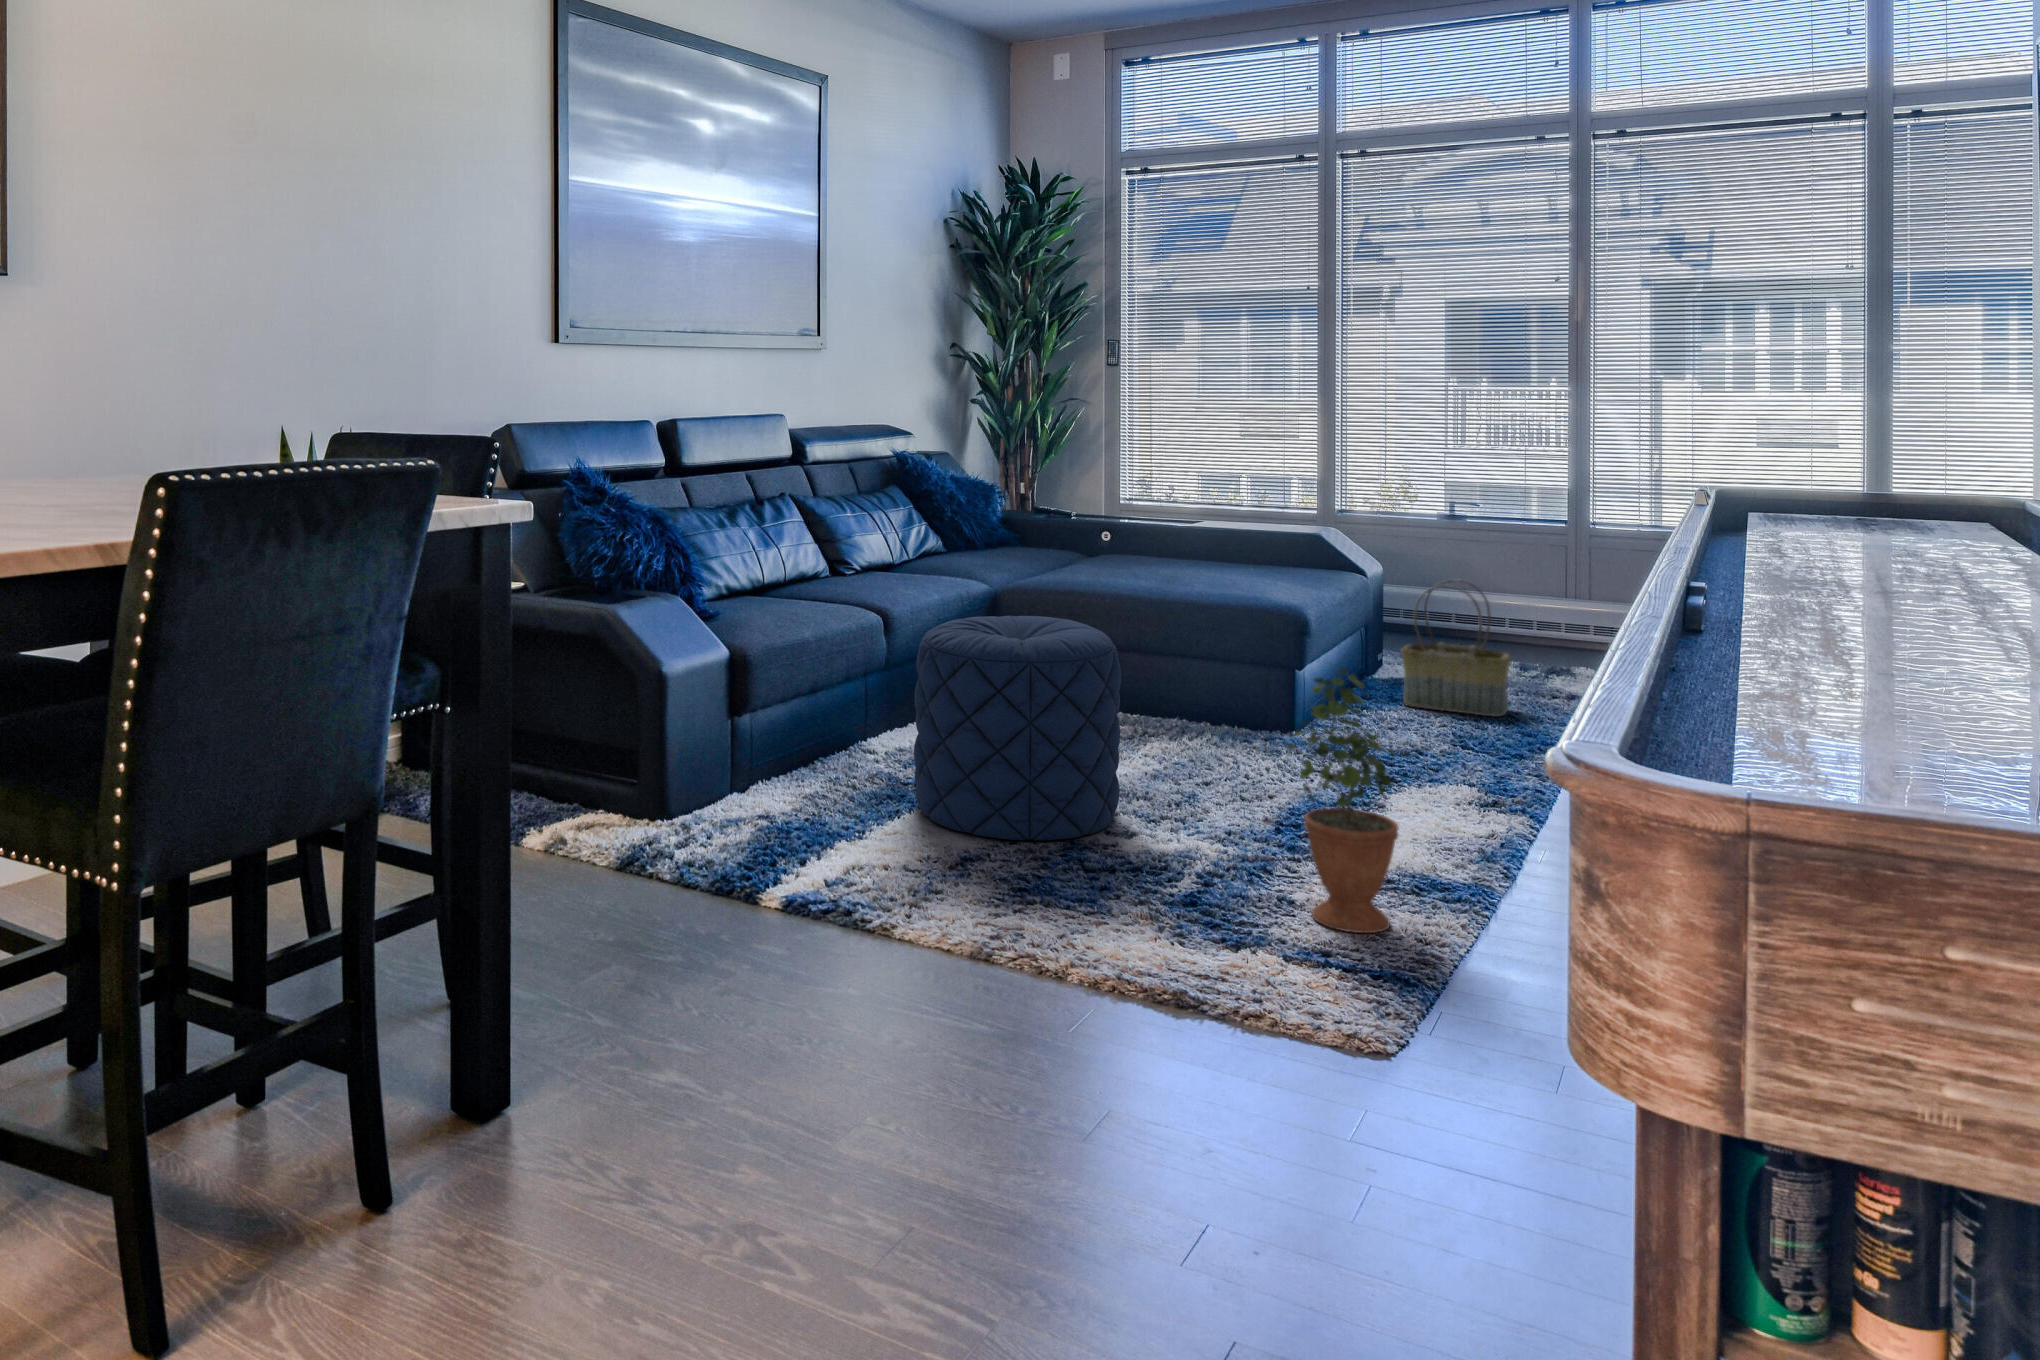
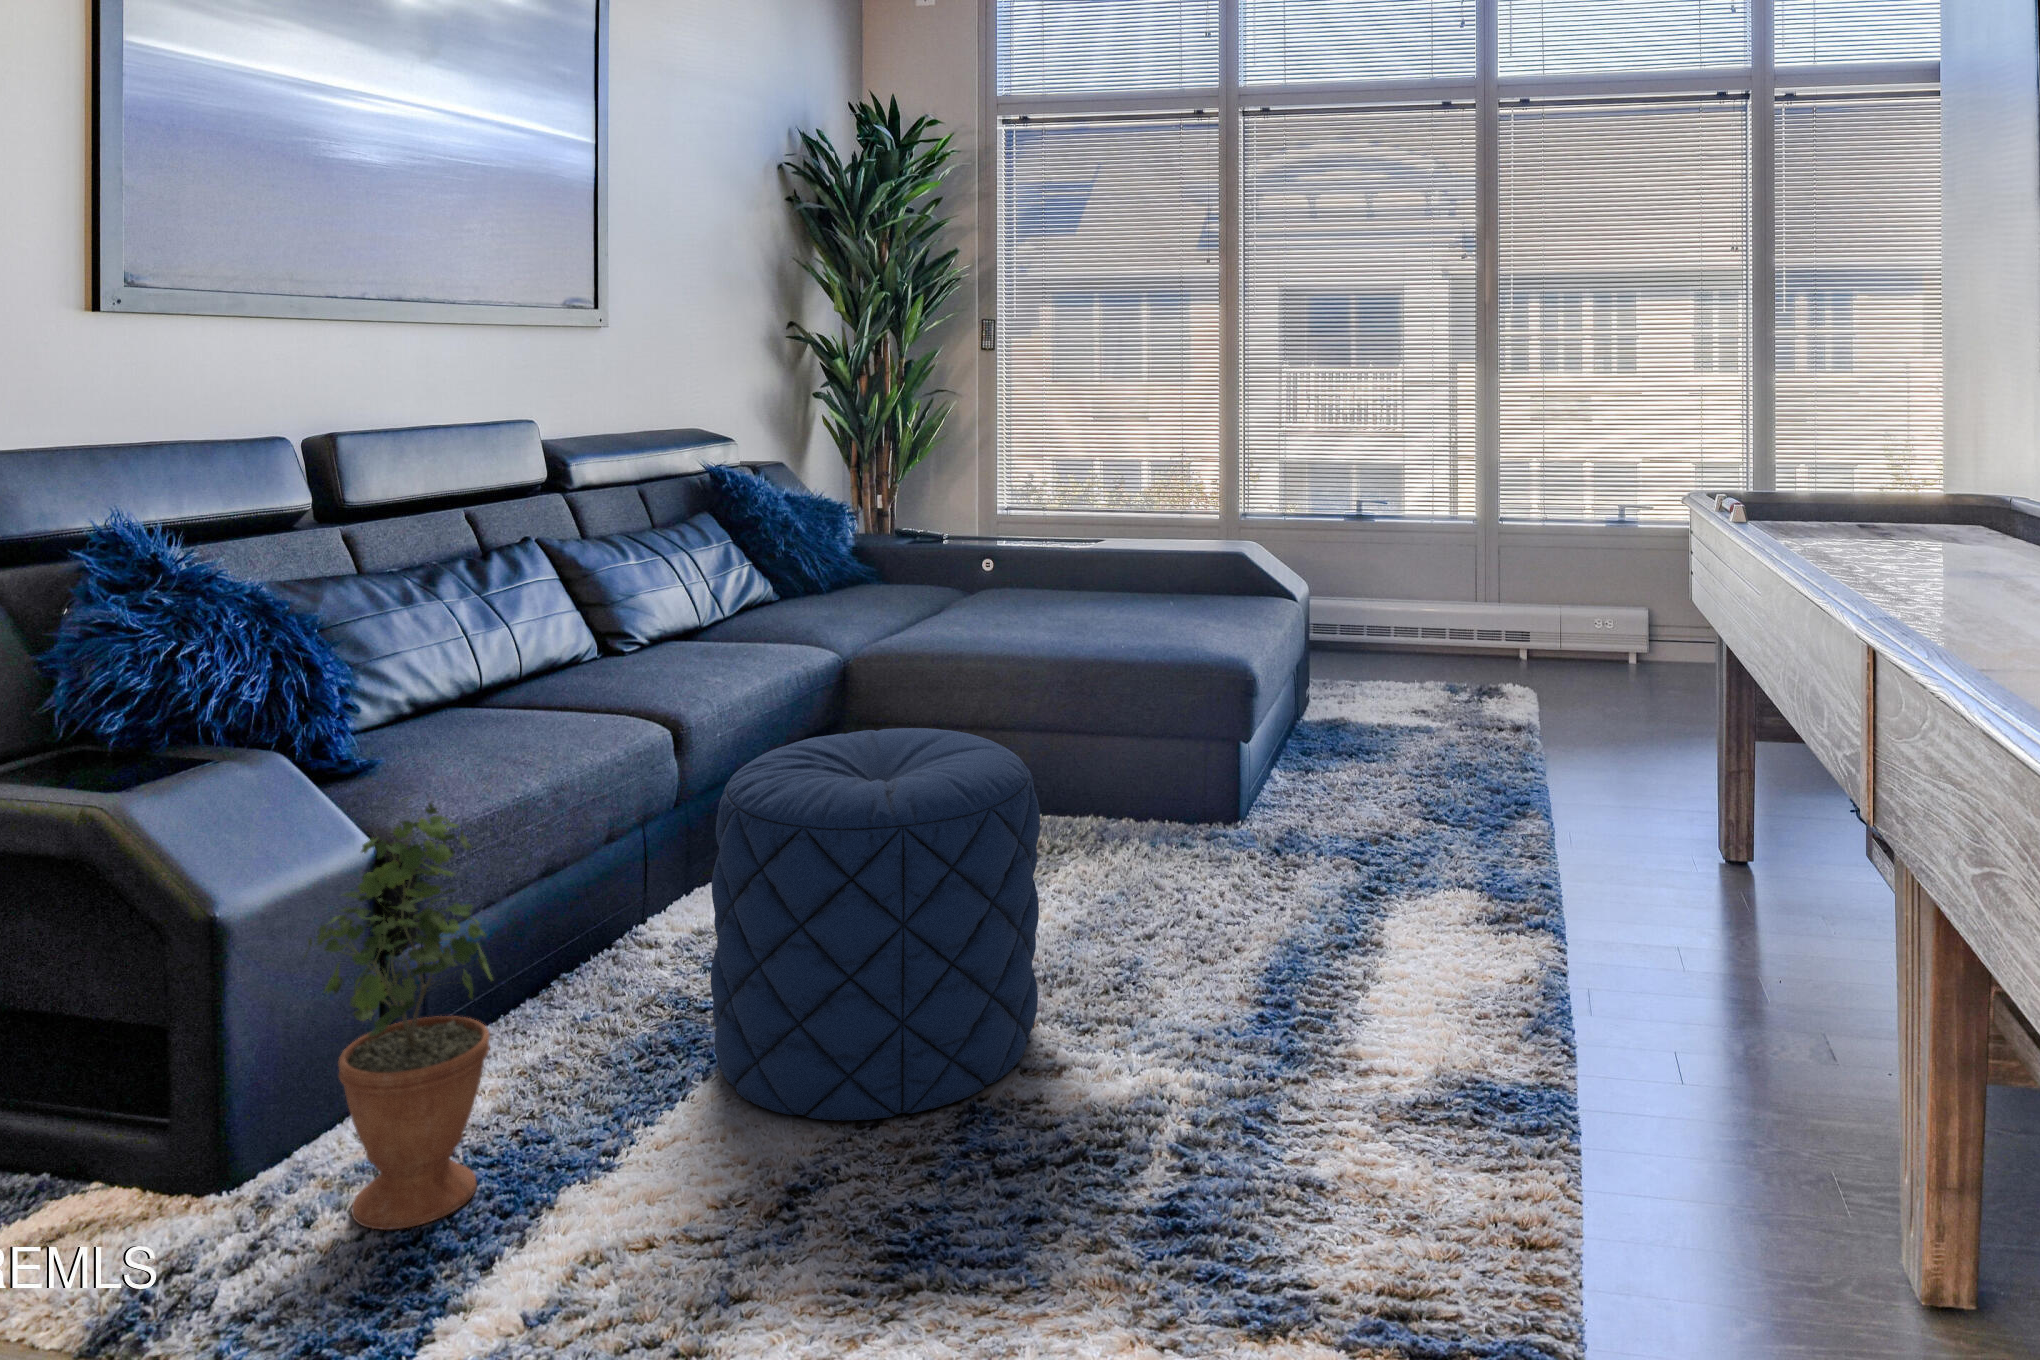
basket: present [1401,579,1511,716] -> none [1345,605,1465,770]
potted plant: present [1288,667,1398,933] -> present [304,798,492,1230]

